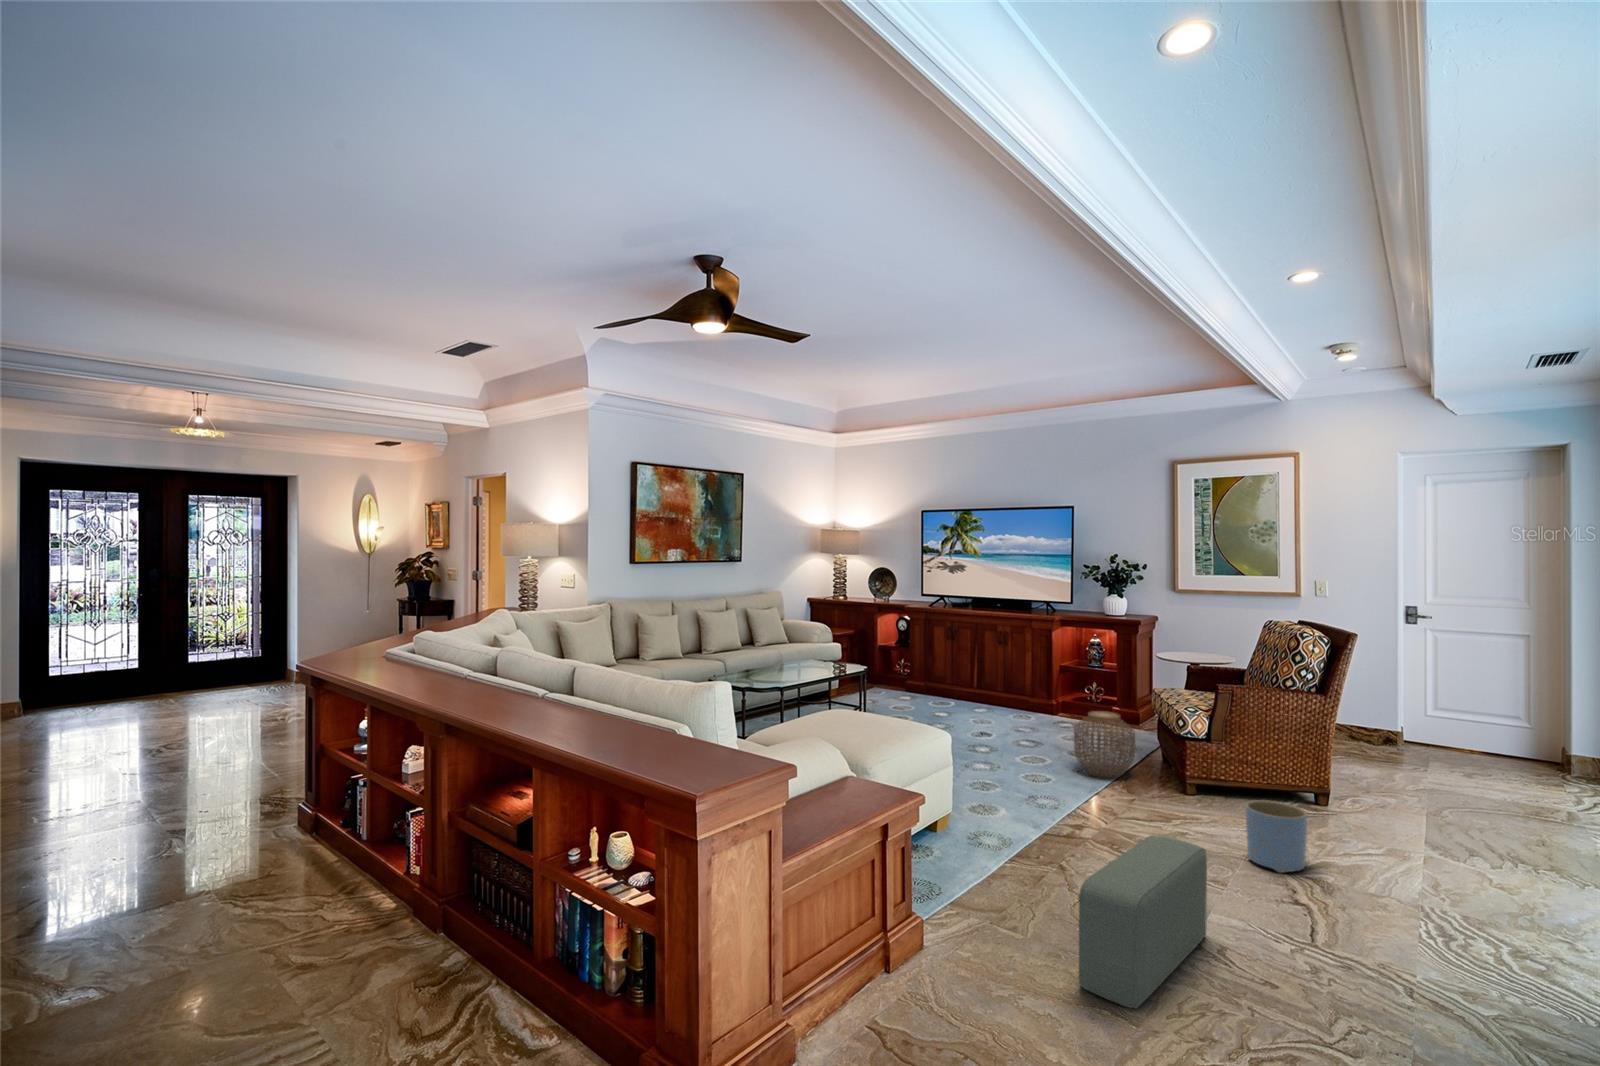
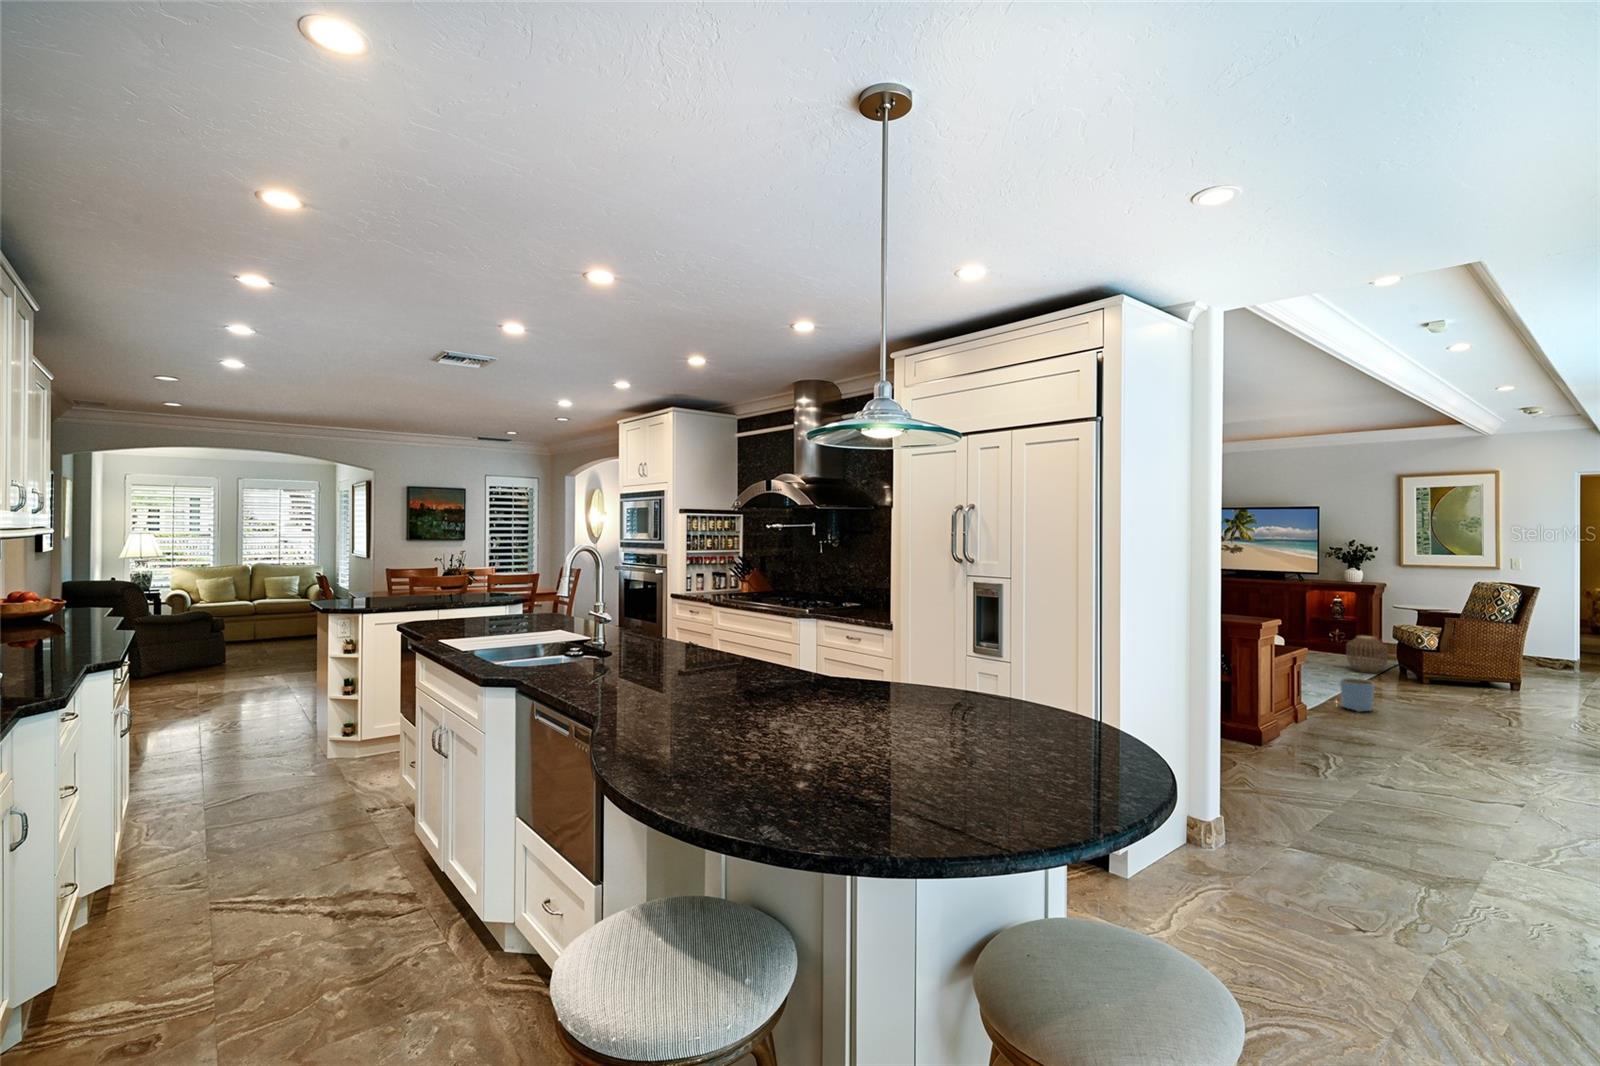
planter: present [1245,800,1307,873] -> present [1340,678,1374,712]
pouf: present [1079,835,1207,1008] -> none [1396,680,1453,738]

